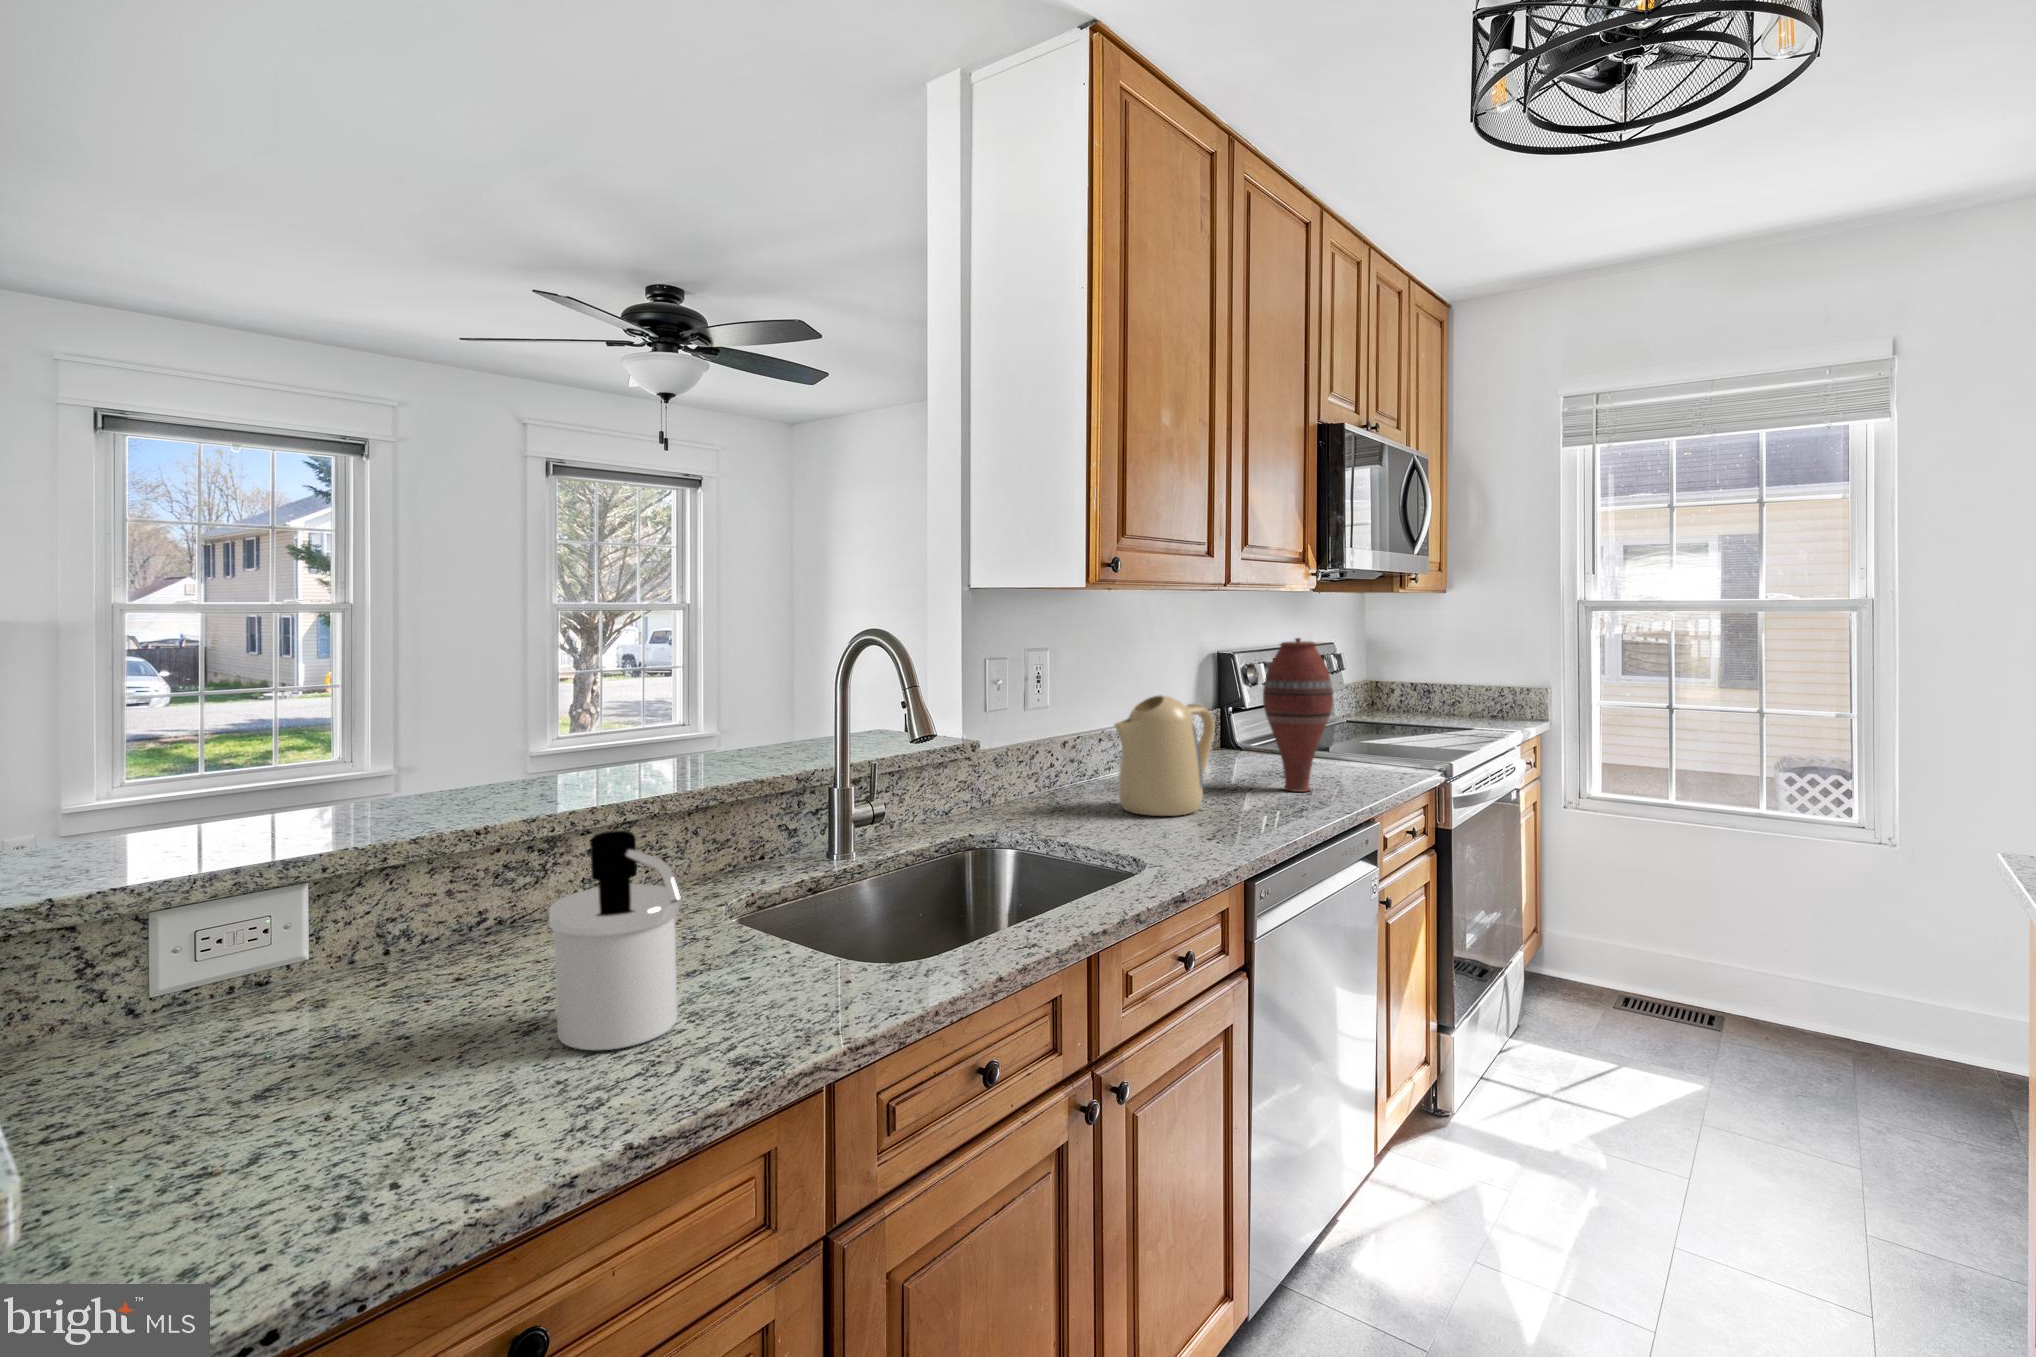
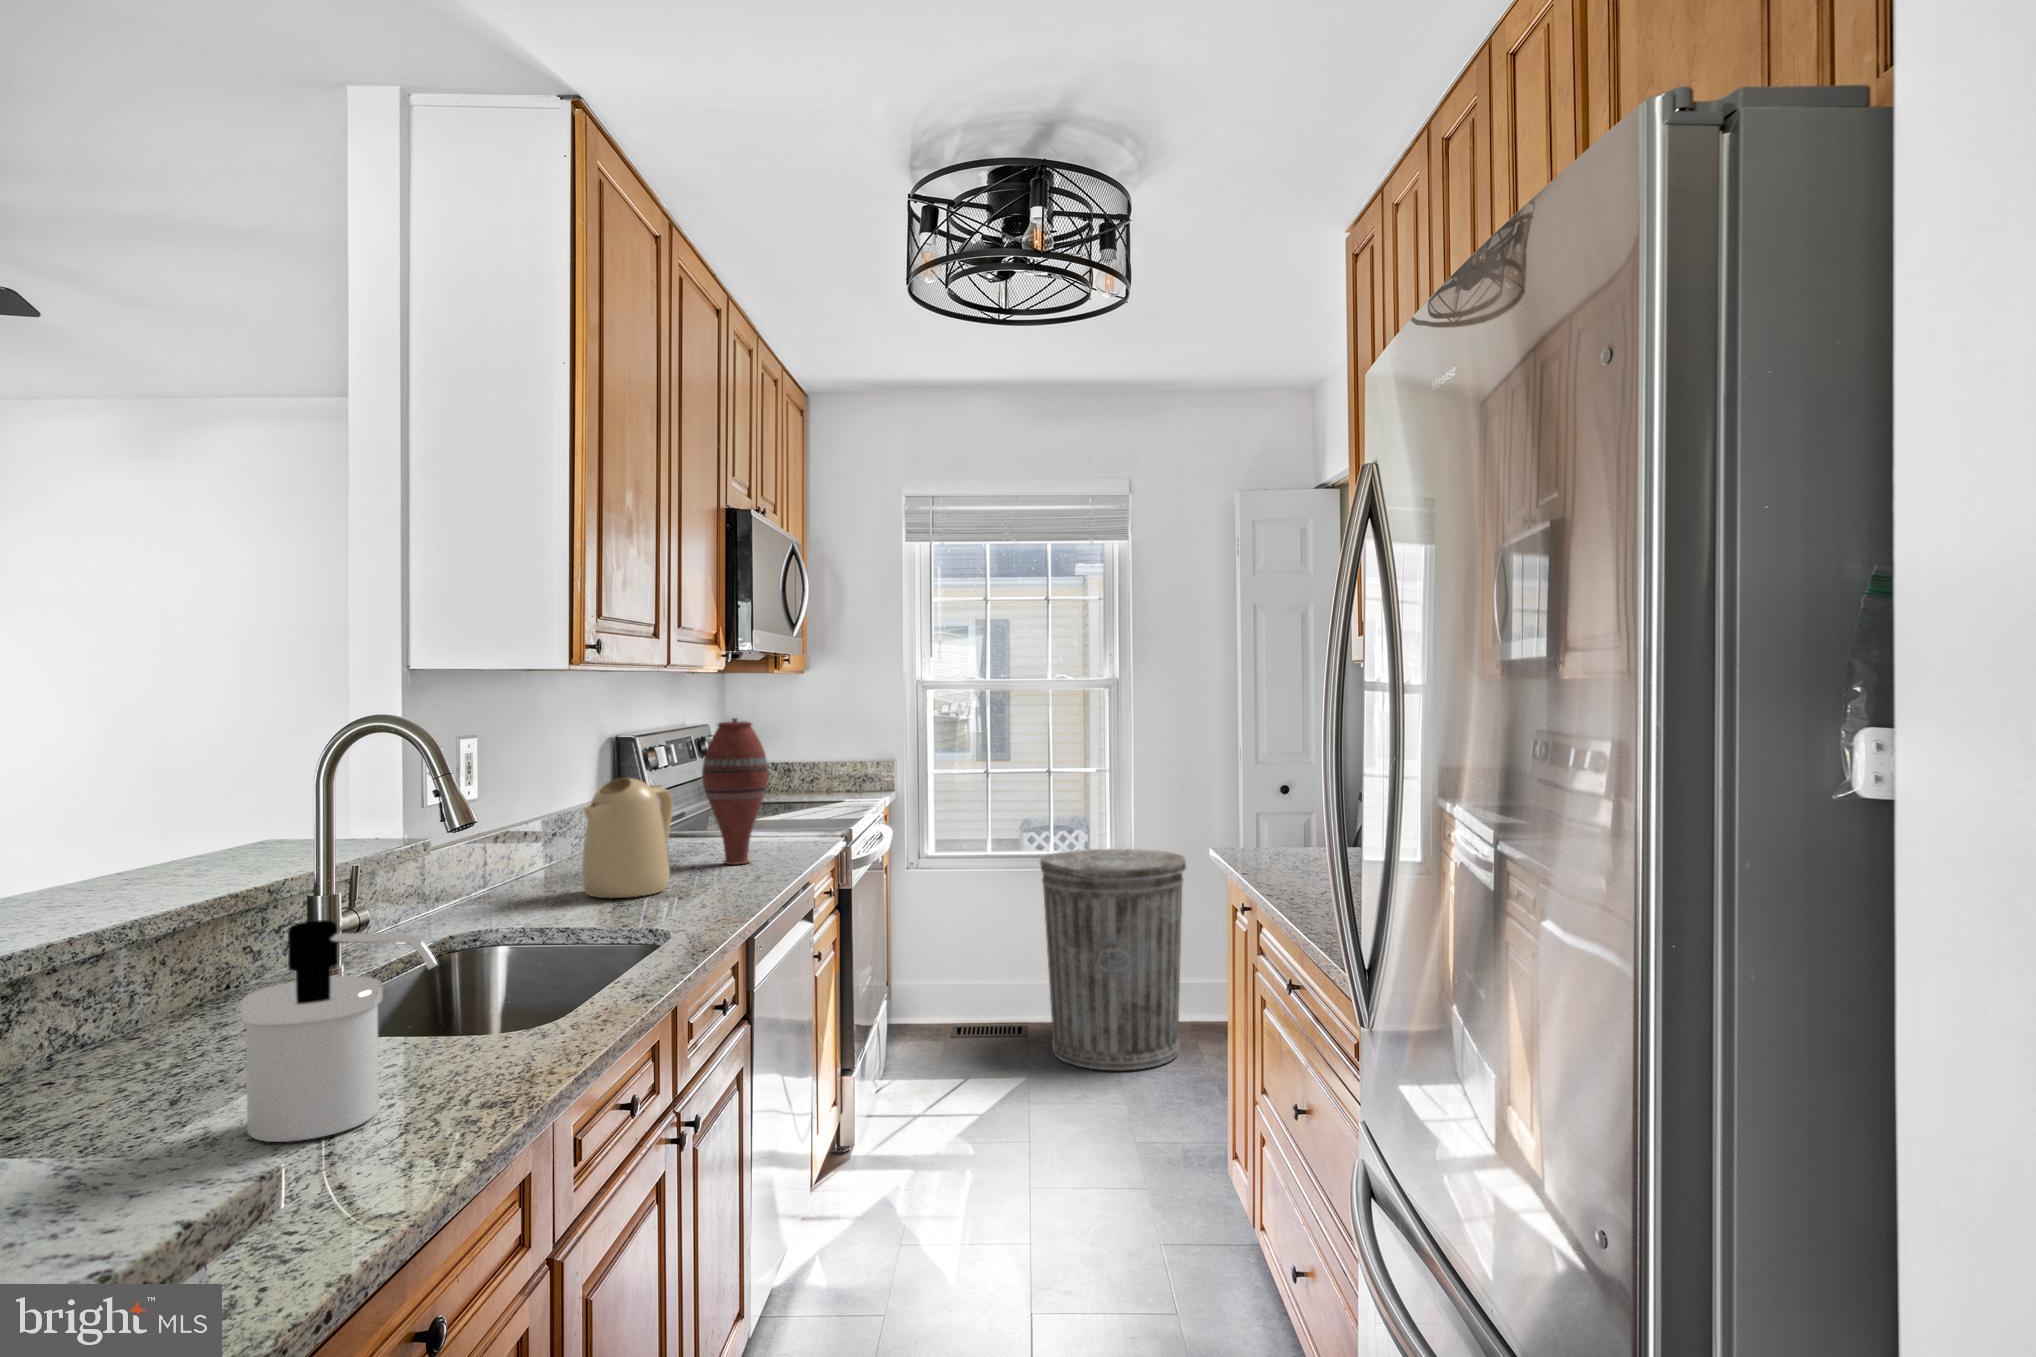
trash can: none [1731,812,1982,1112] -> present [1040,849,1186,1070]

